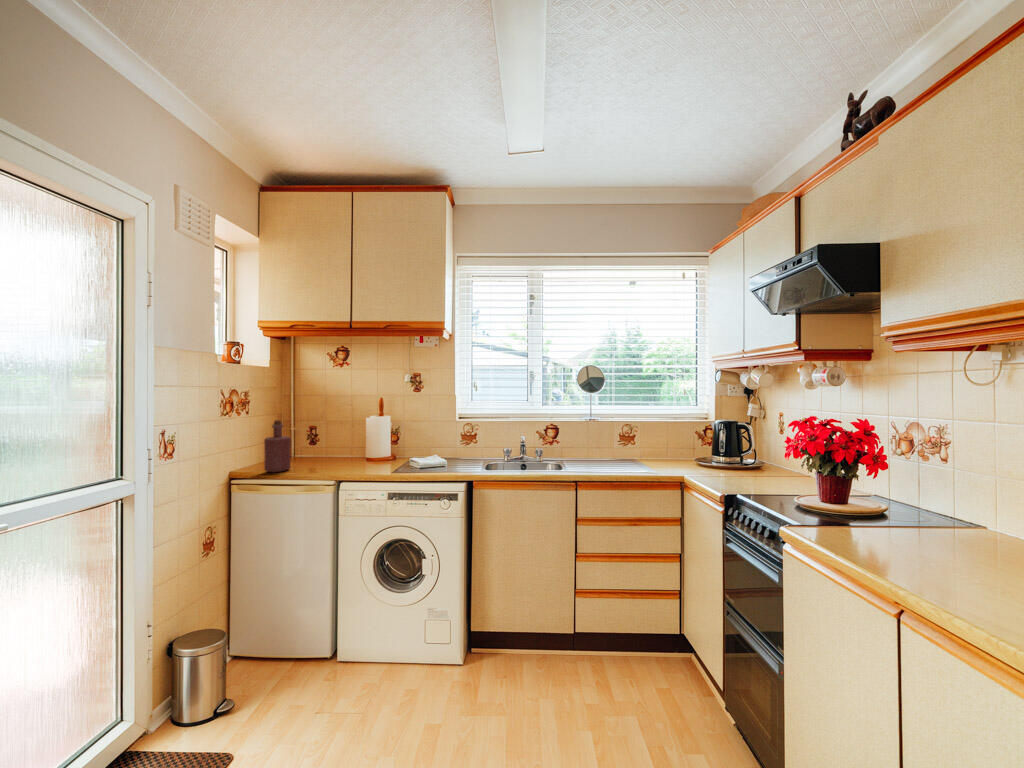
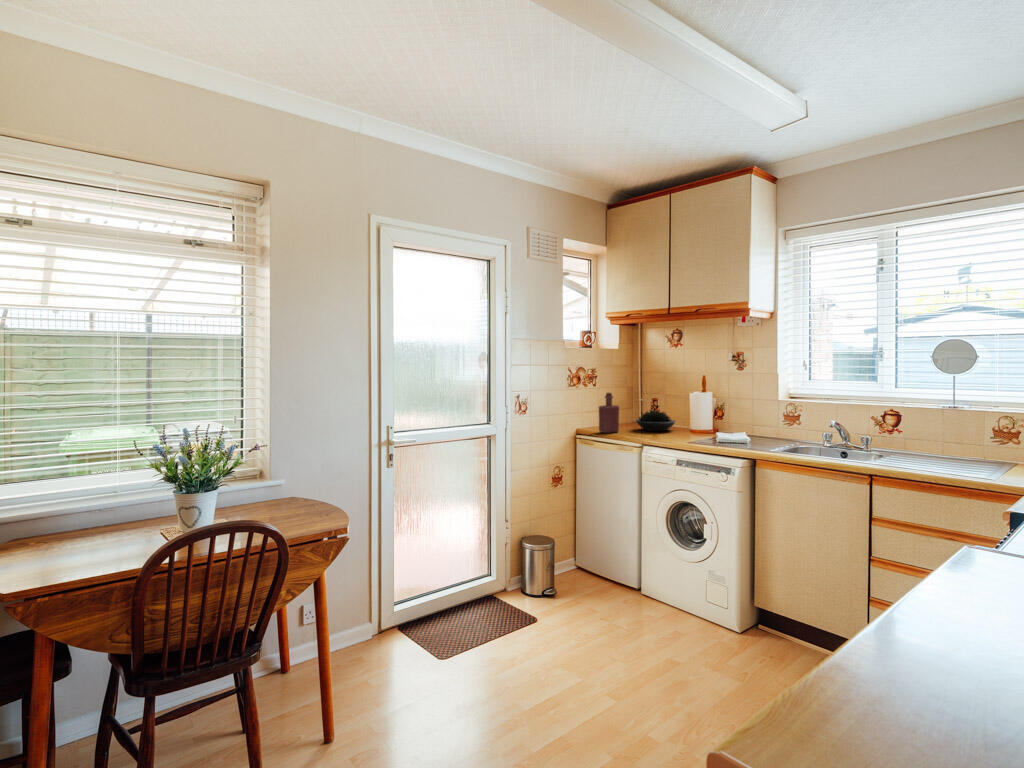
succulent plant: none [304,439,352,465] -> present [636,410,675,431]

